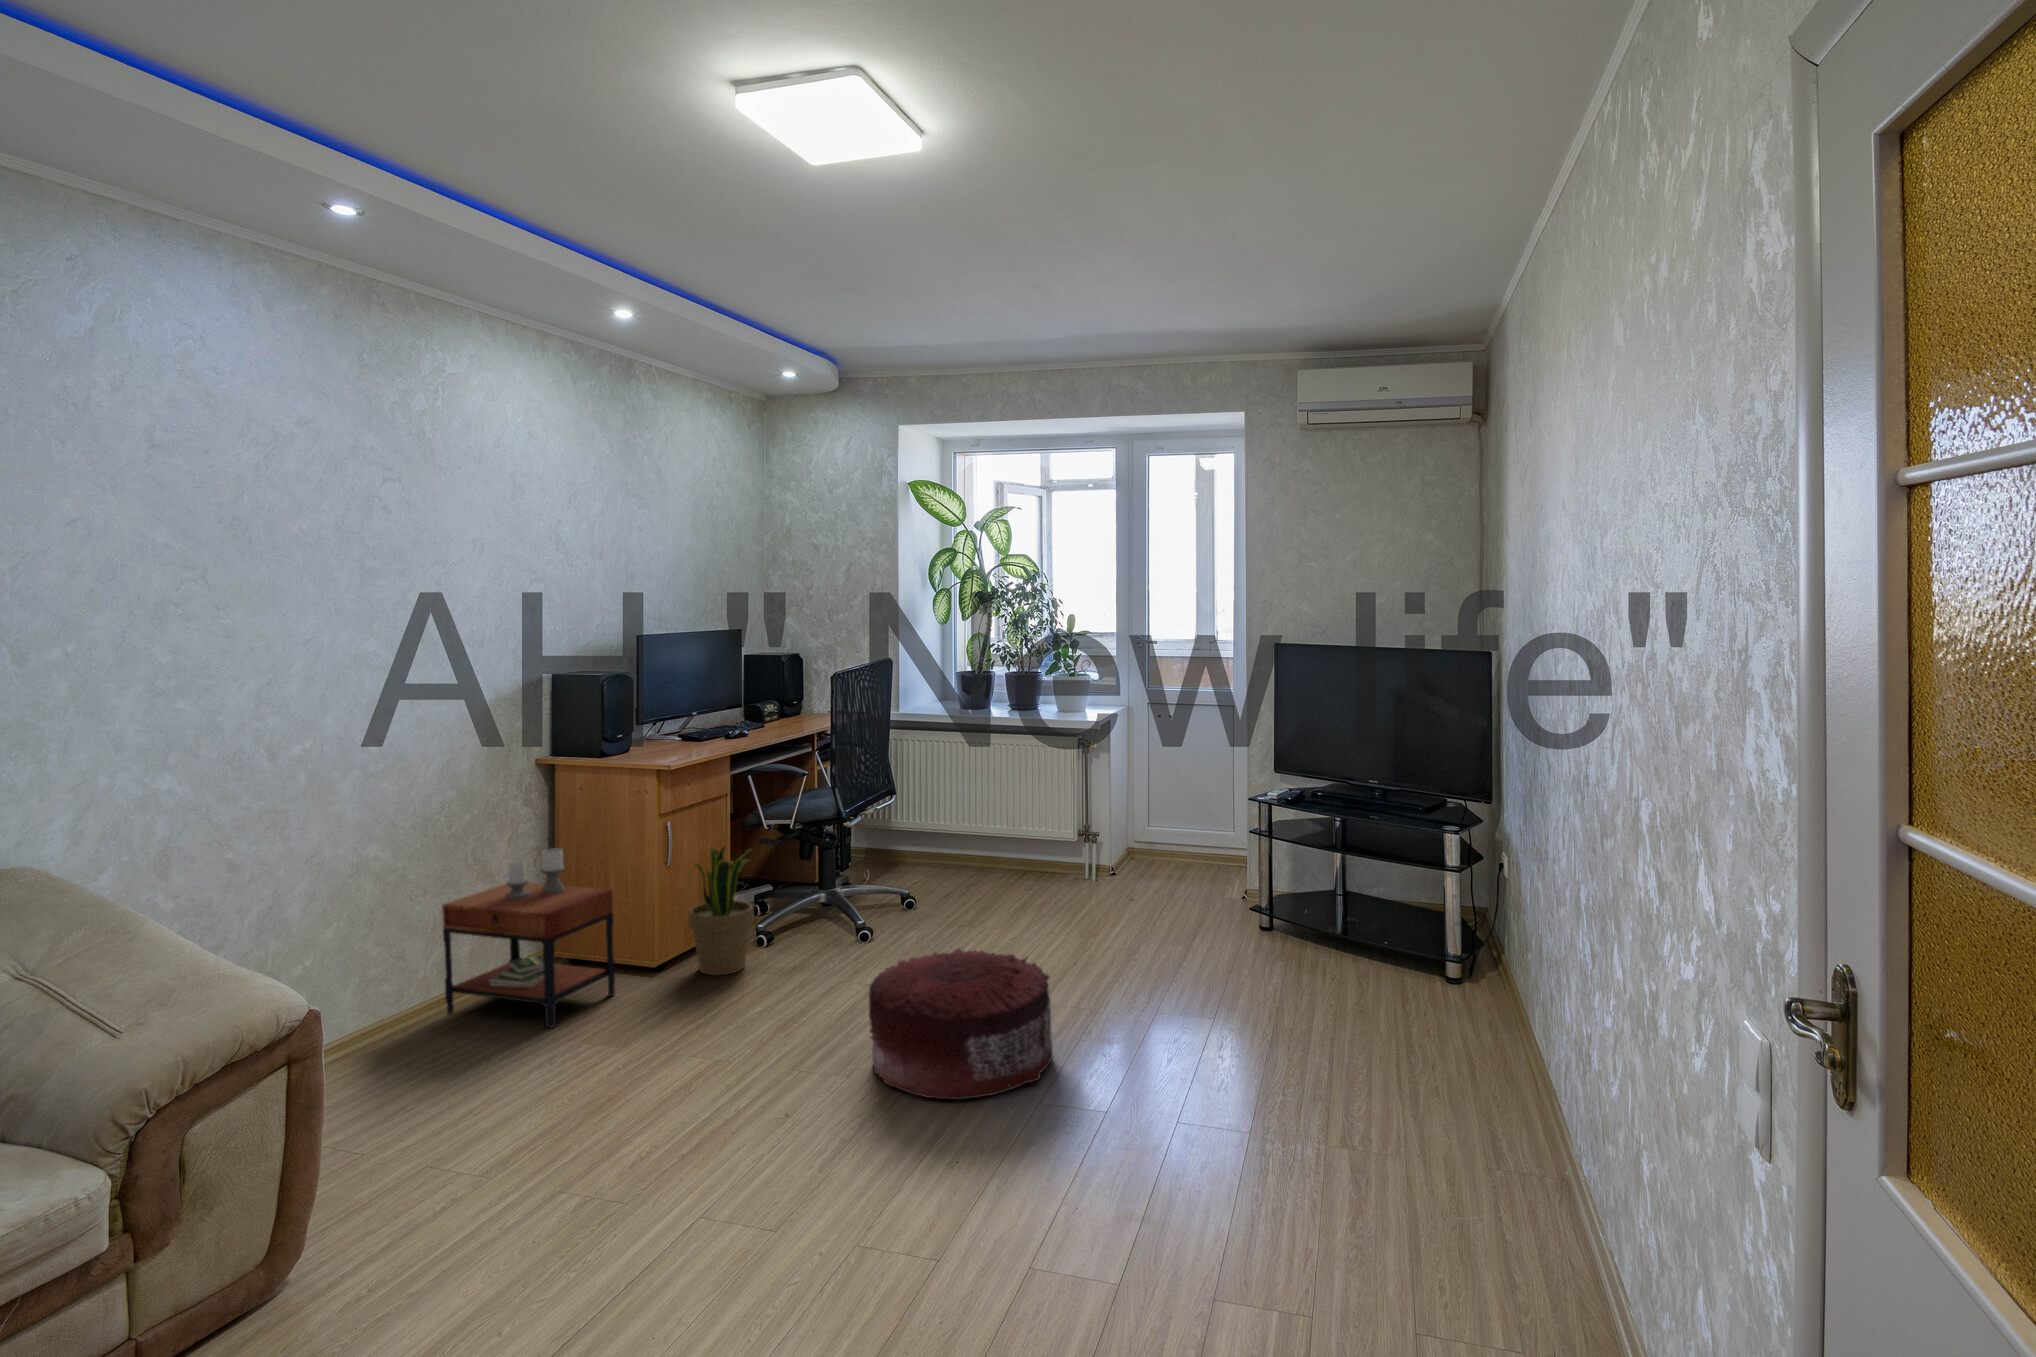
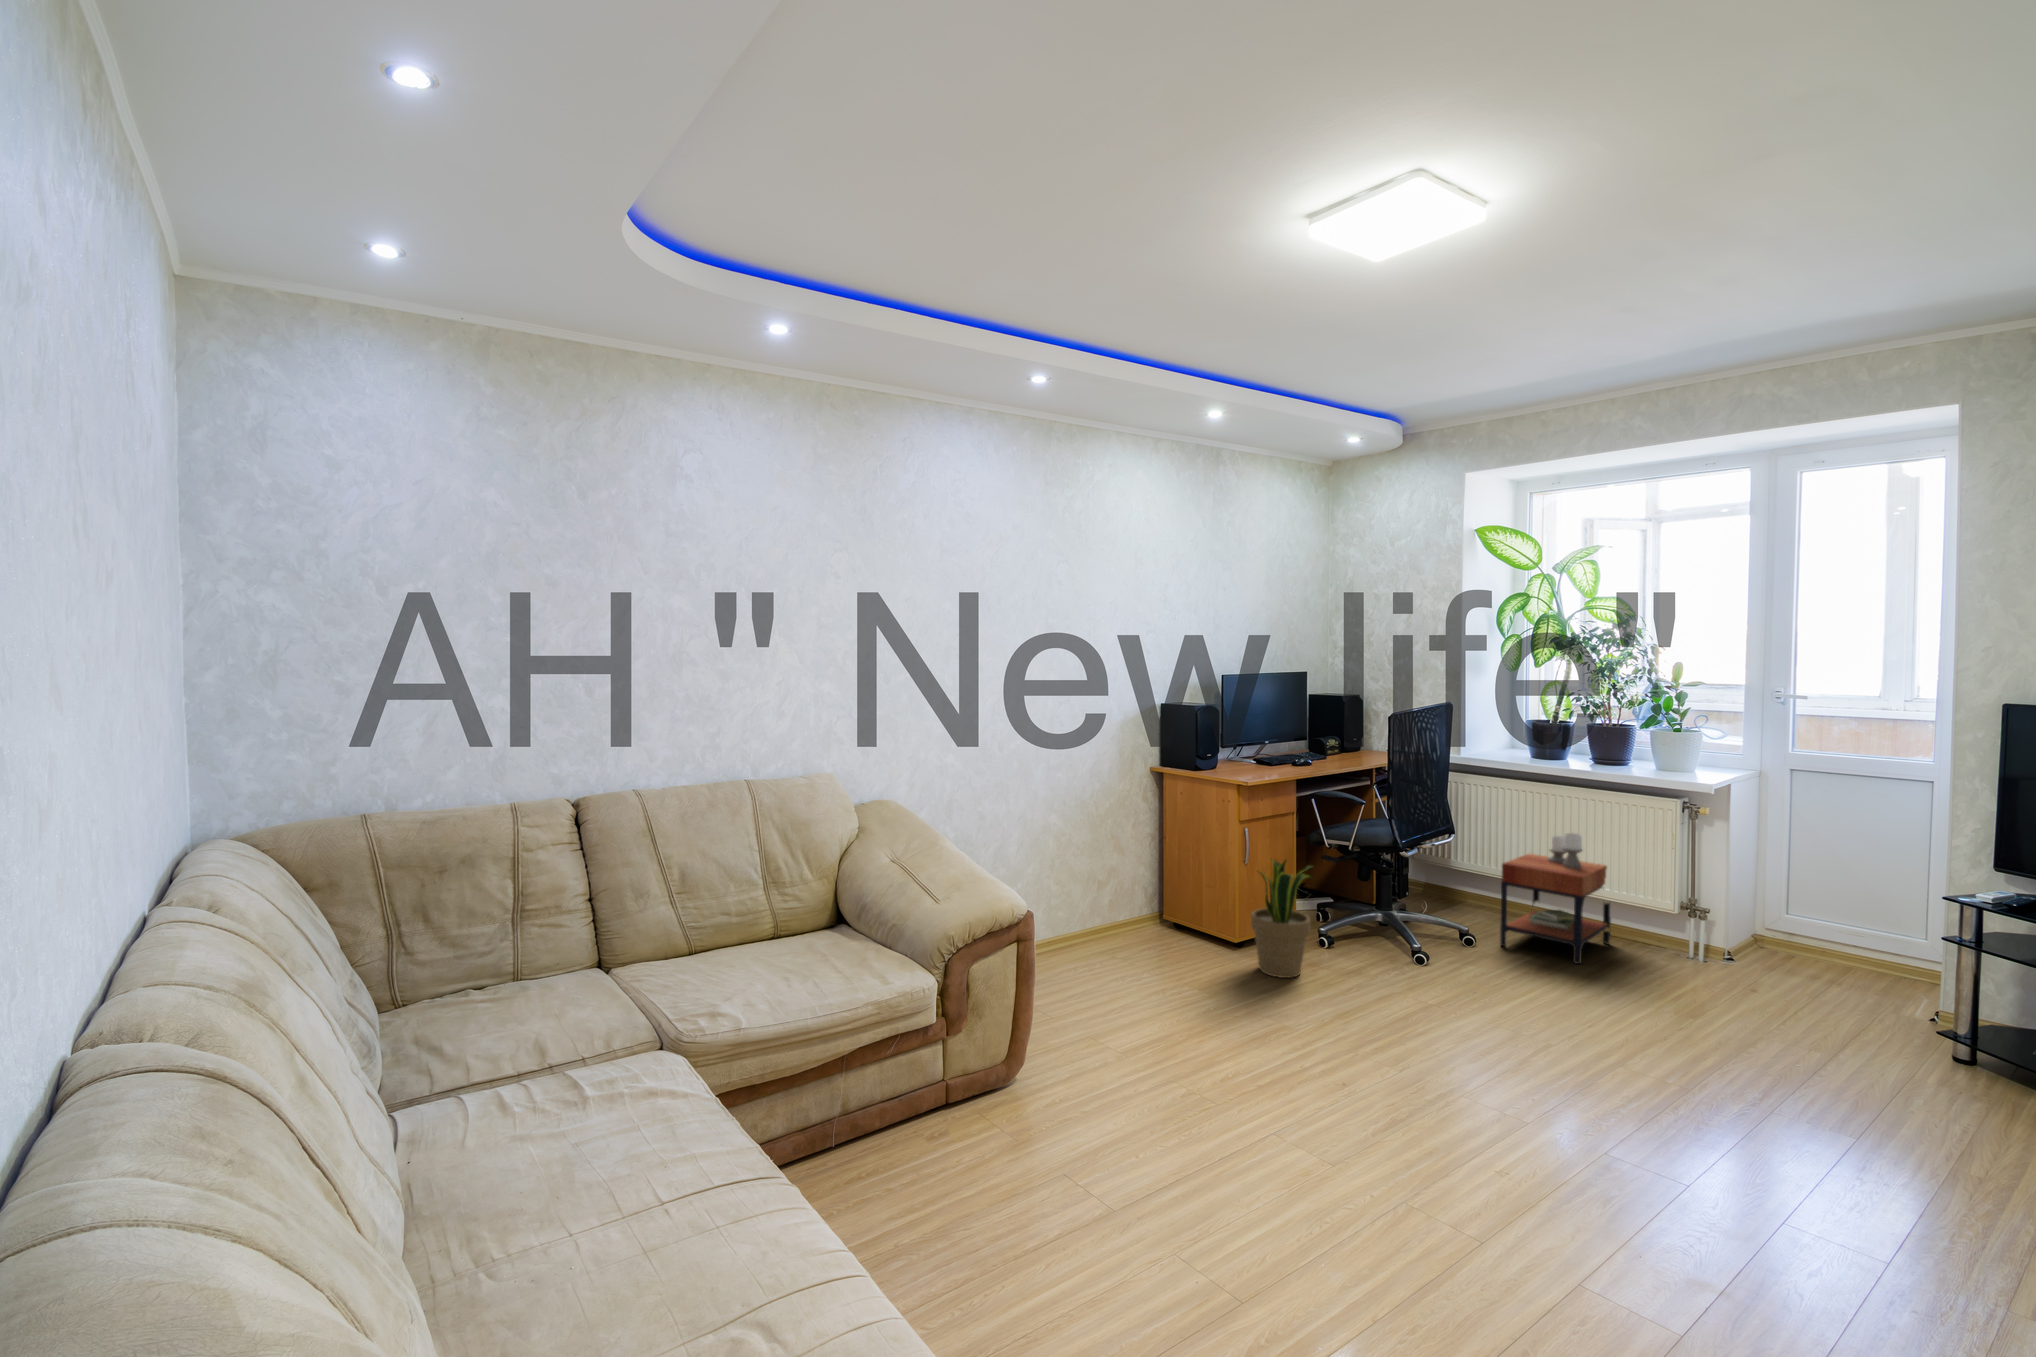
side table: present [442,848,615,1028] -> present [1500,833,1611,964]
pouf: present [869,948,1053,1100] -> none [1428,1006,1667,1193]

